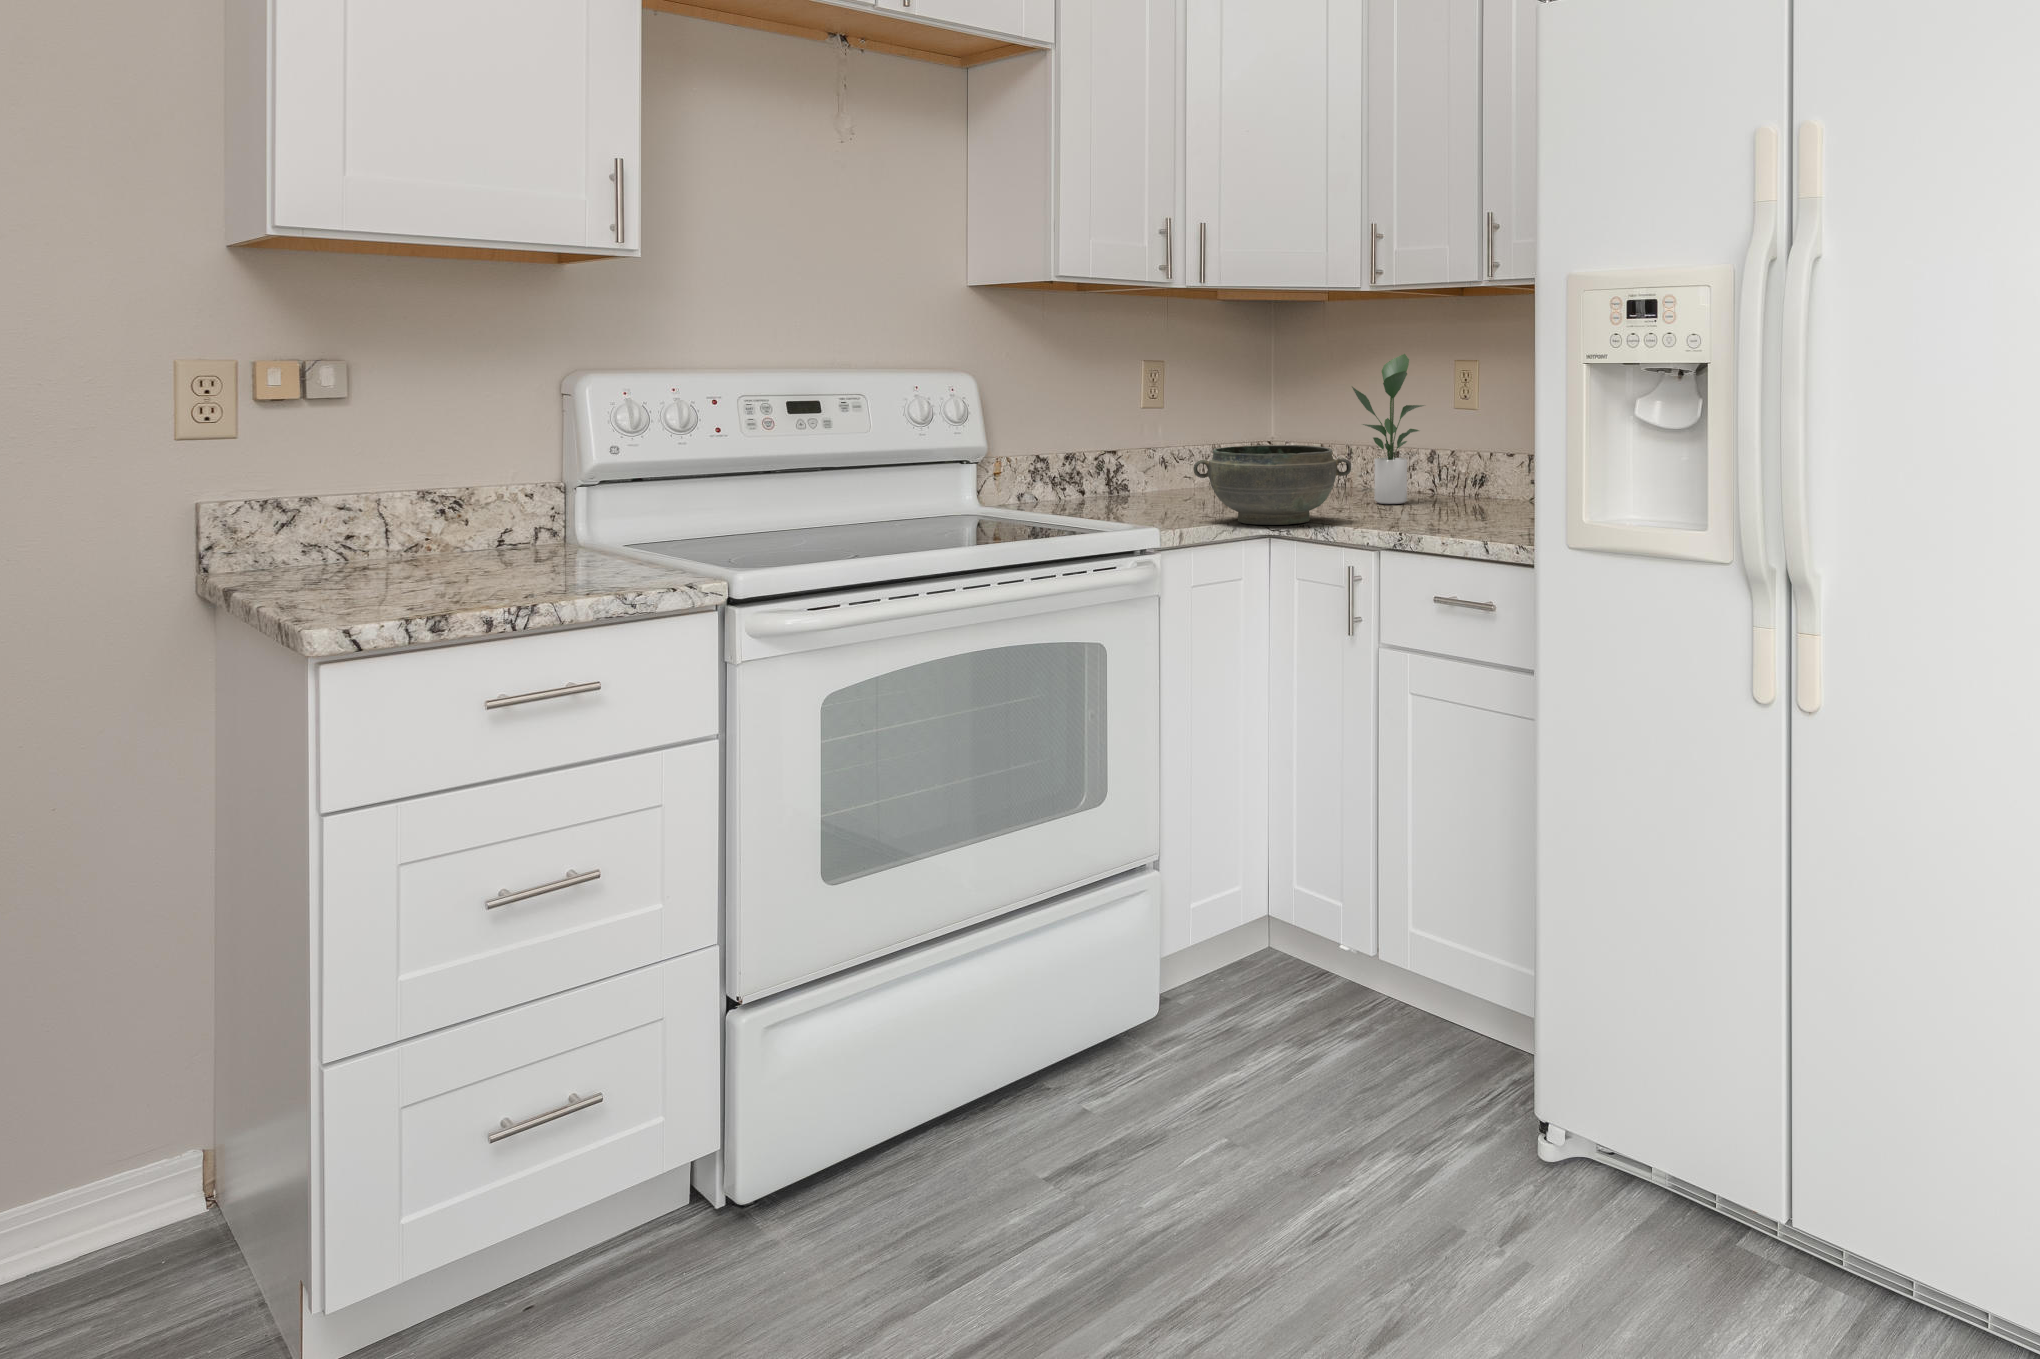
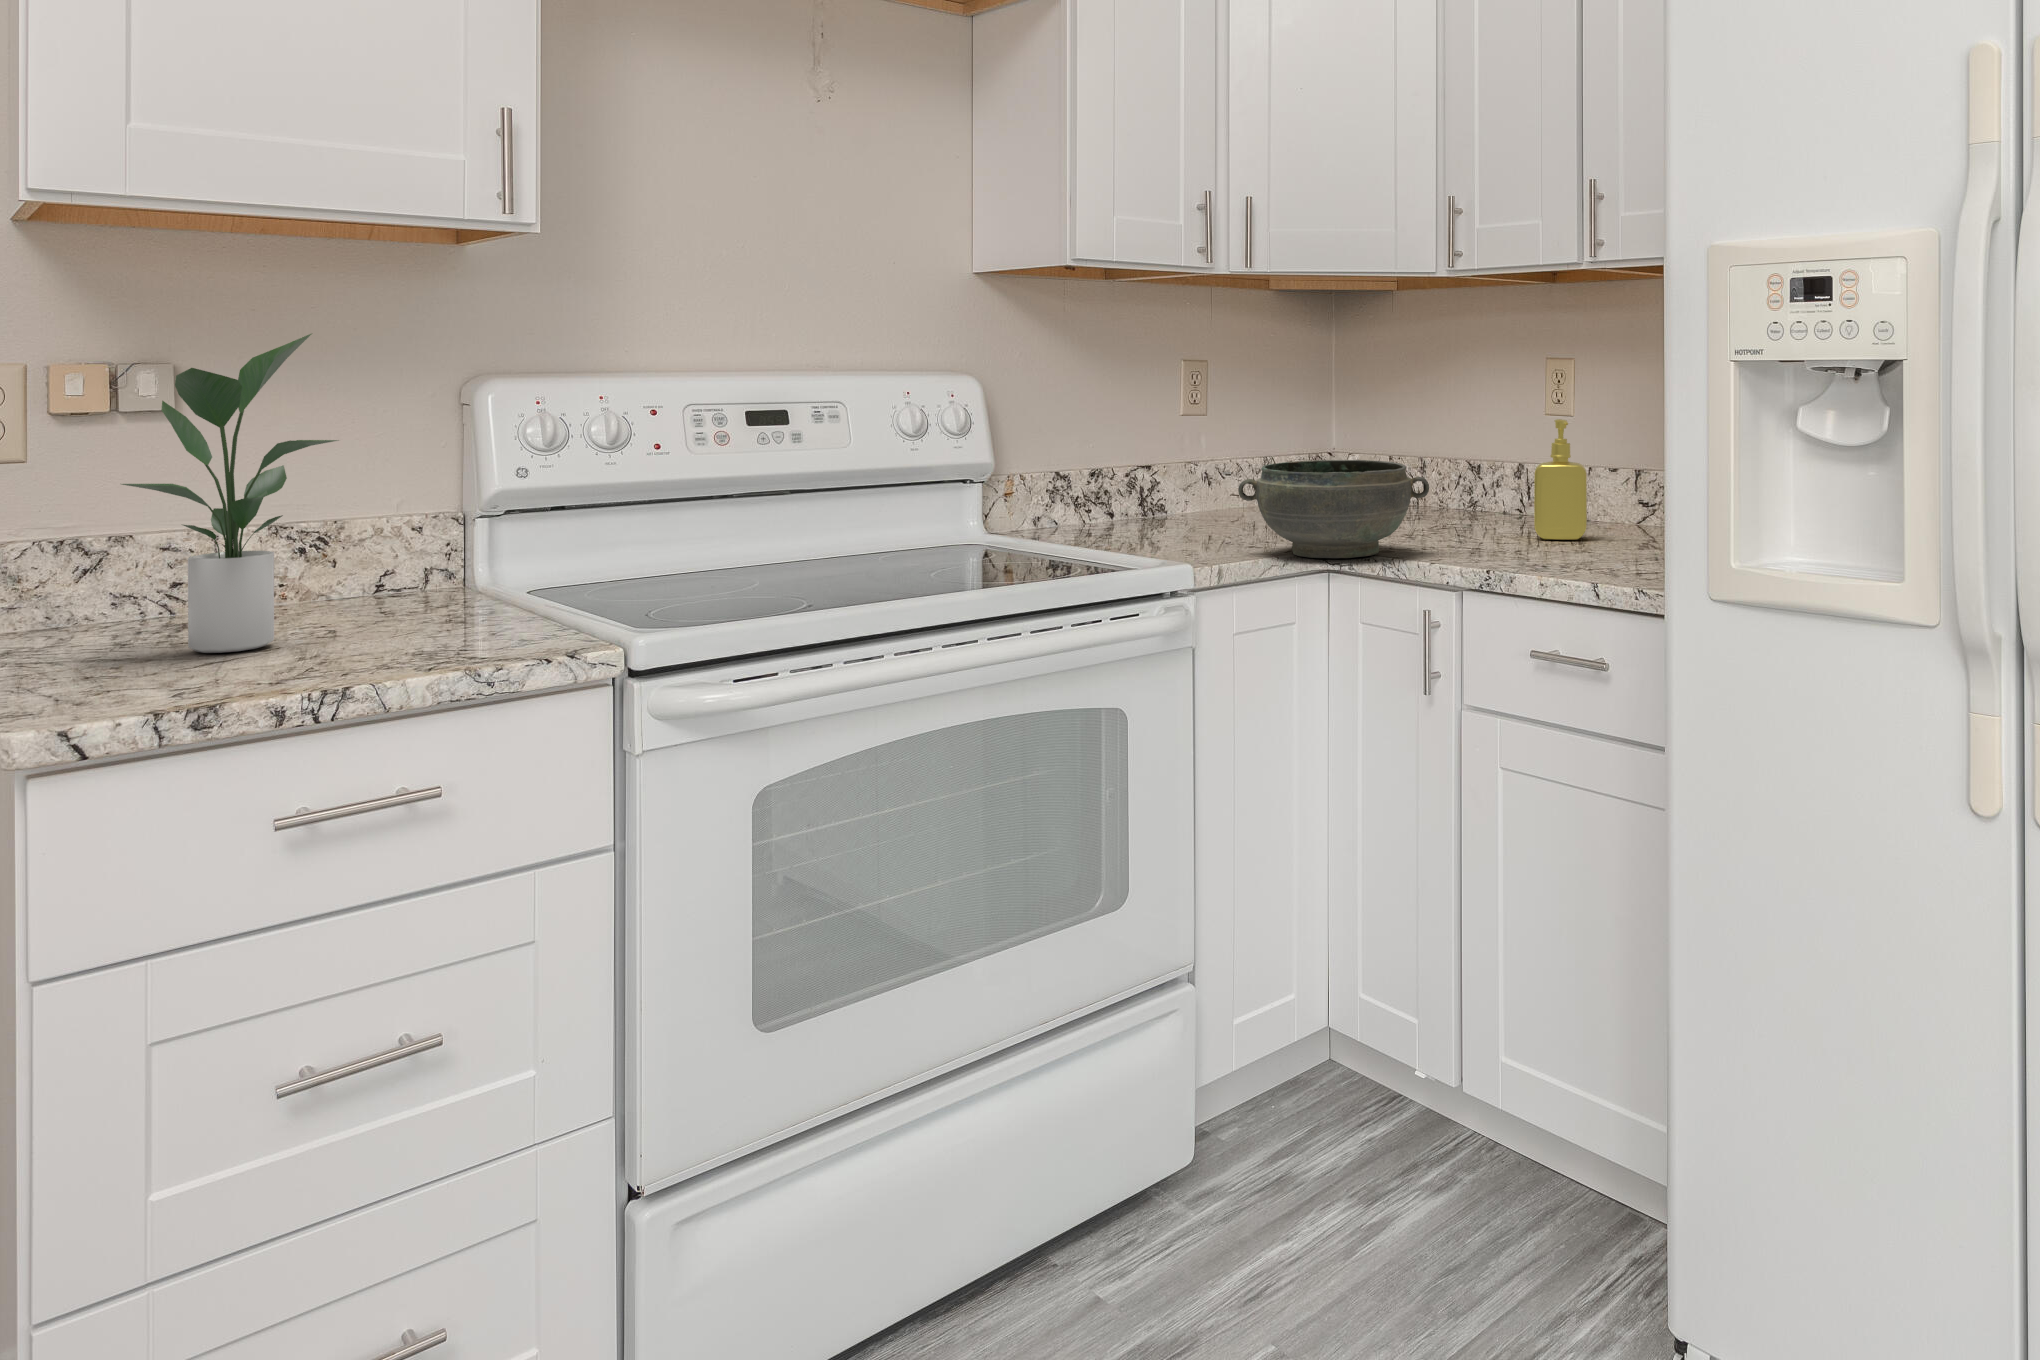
potted plant: present [1352,354,1424,504] -> present [122,334,339,653]
soap dispenser: none [1439,412,1482,512] -> present [1534,419,1587,540]

